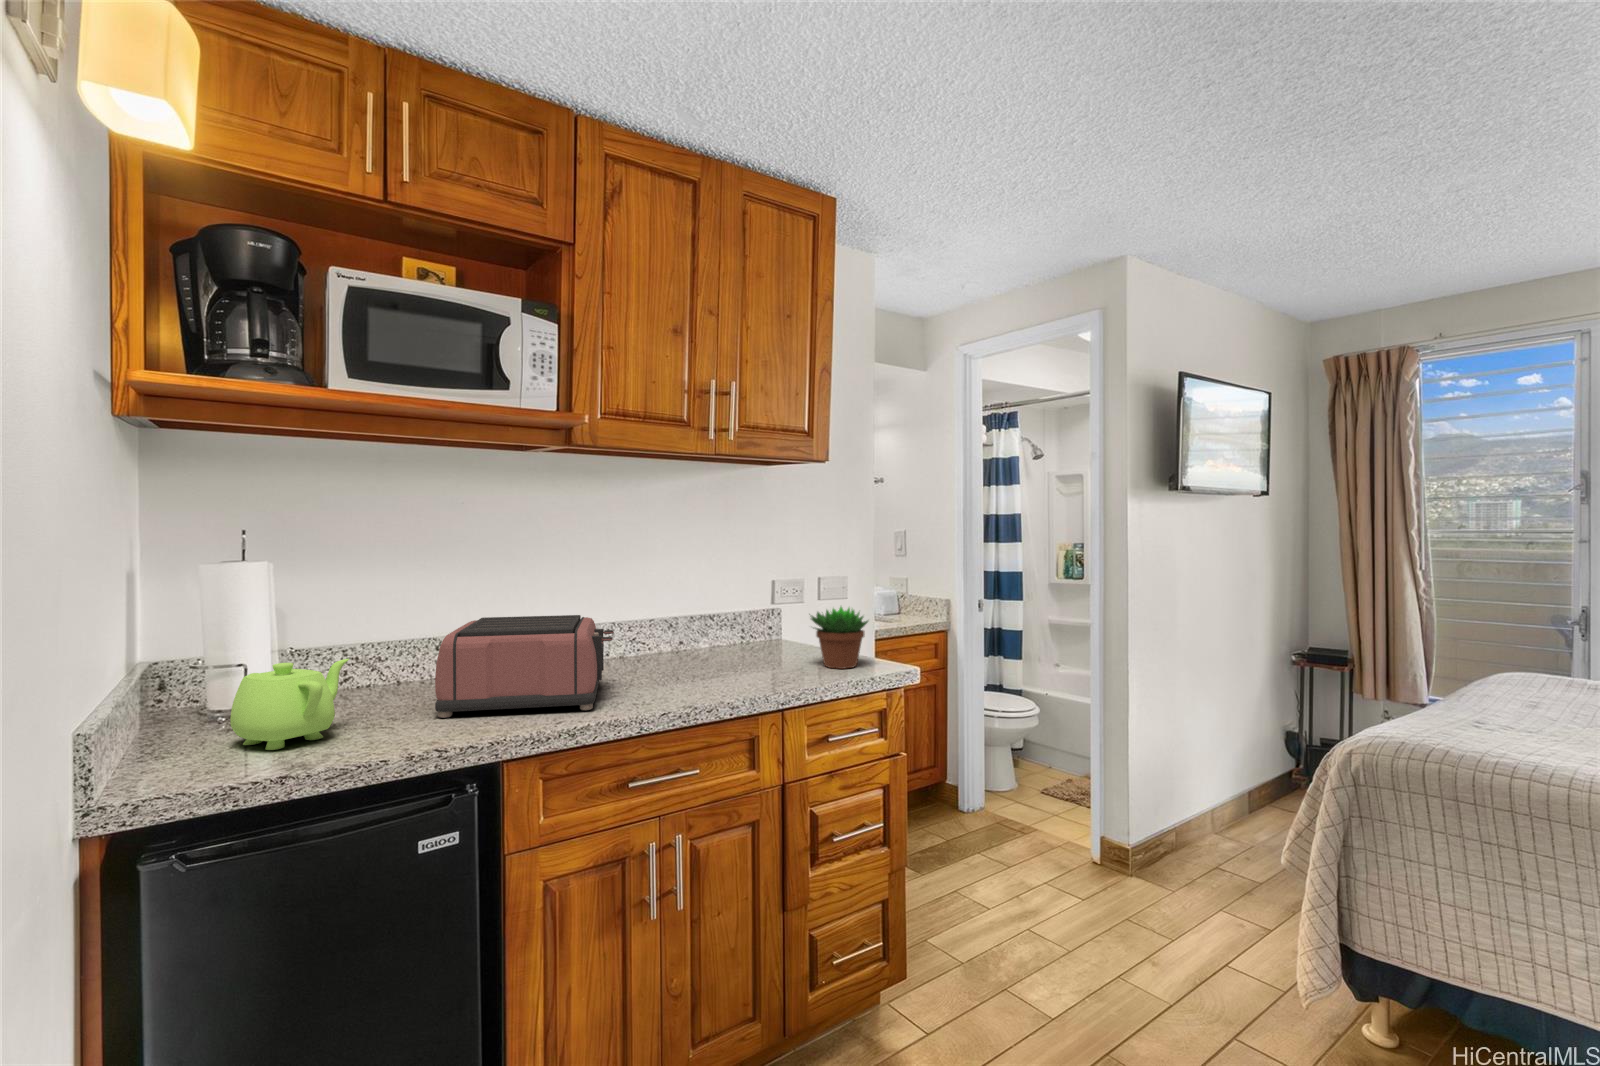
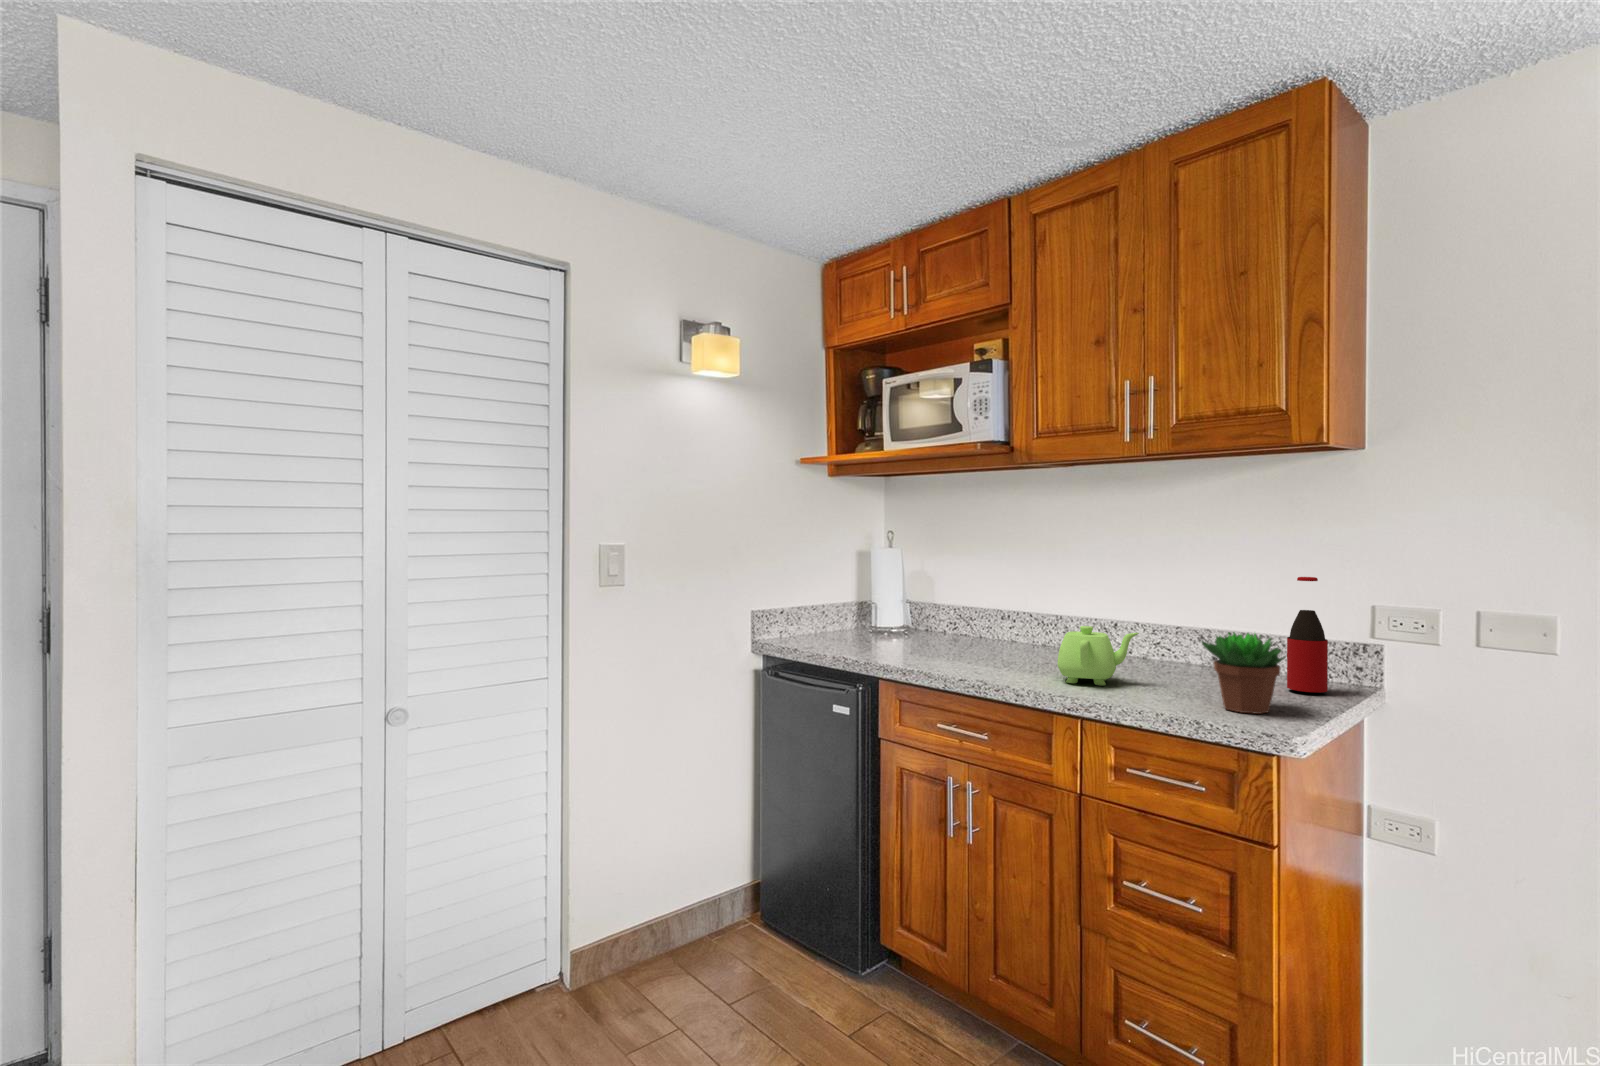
bottle: none [771,563,798,652] -> present [1287,577,1328,692]
toaster: present [435,615,614,718] -> none [899,596,1035,666]
teapot: present [230,659,349,750] -> present [1058,626,1139,685]

